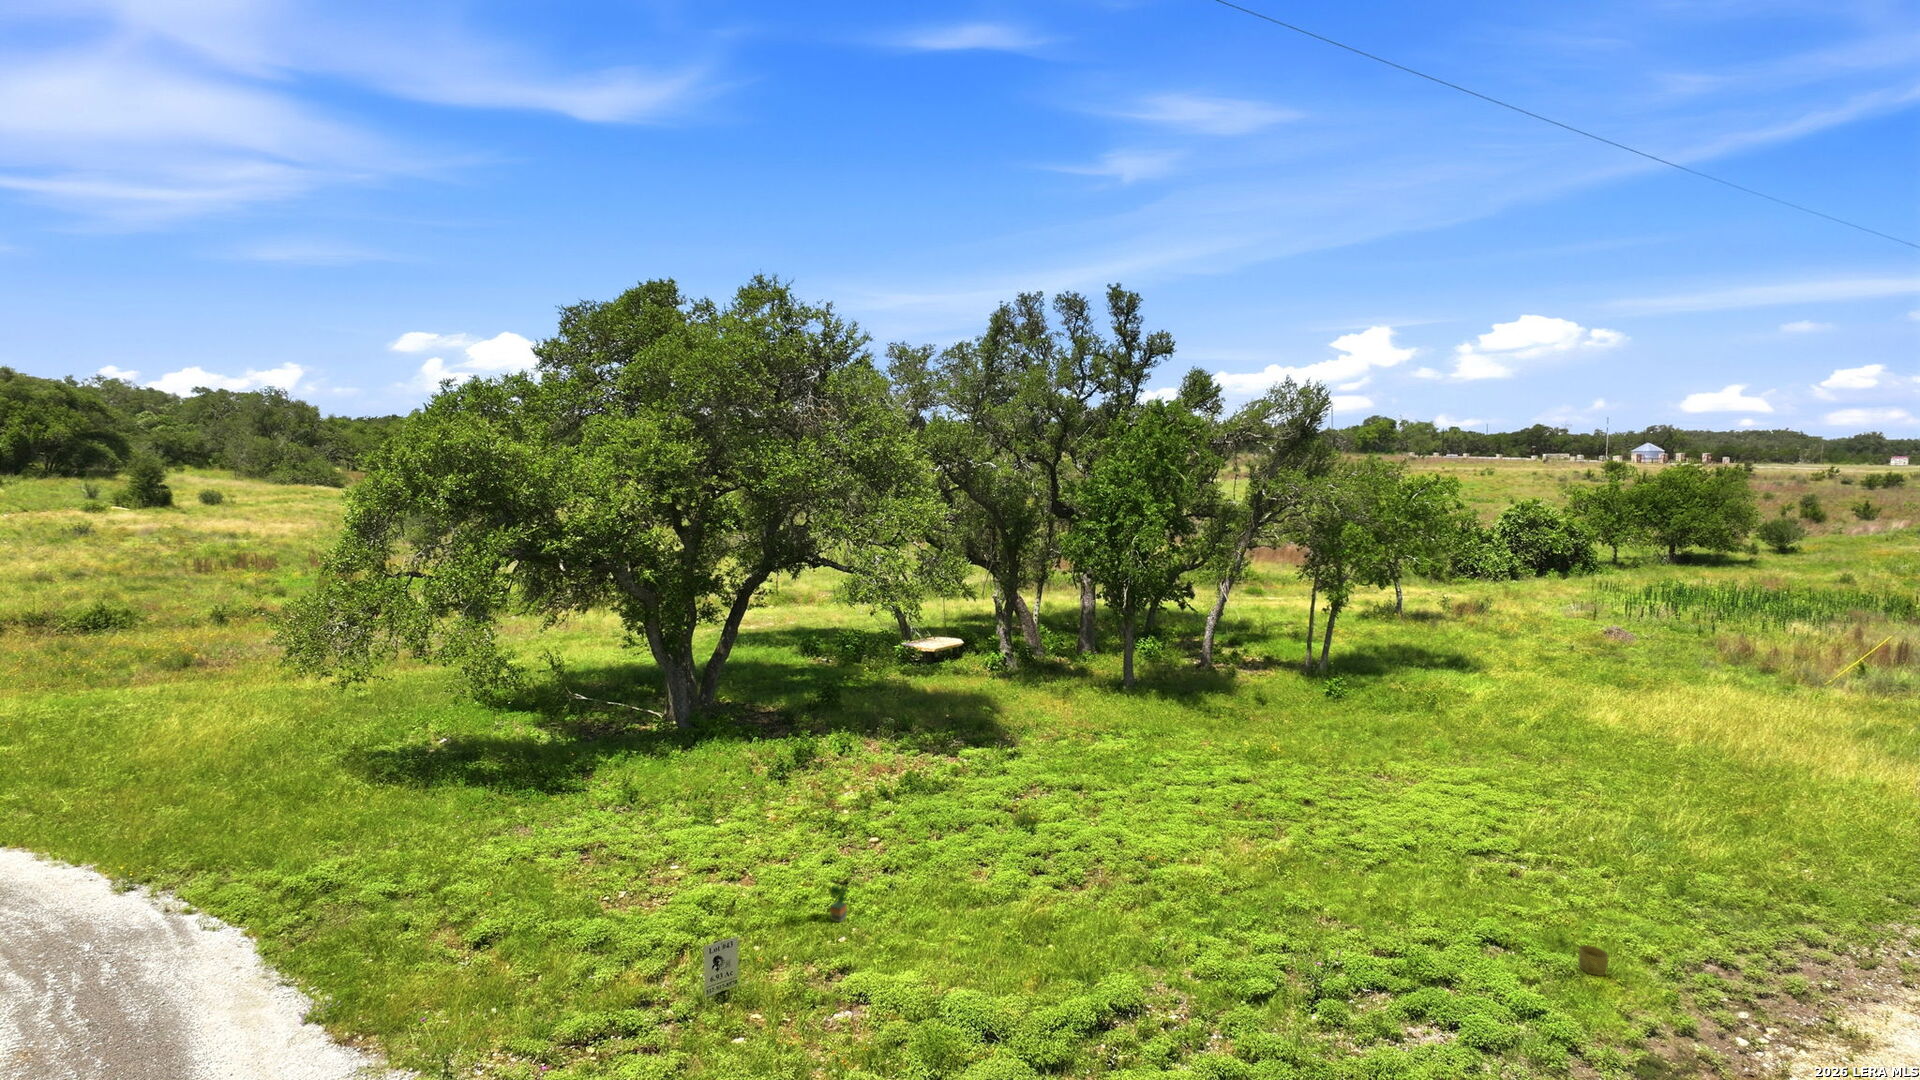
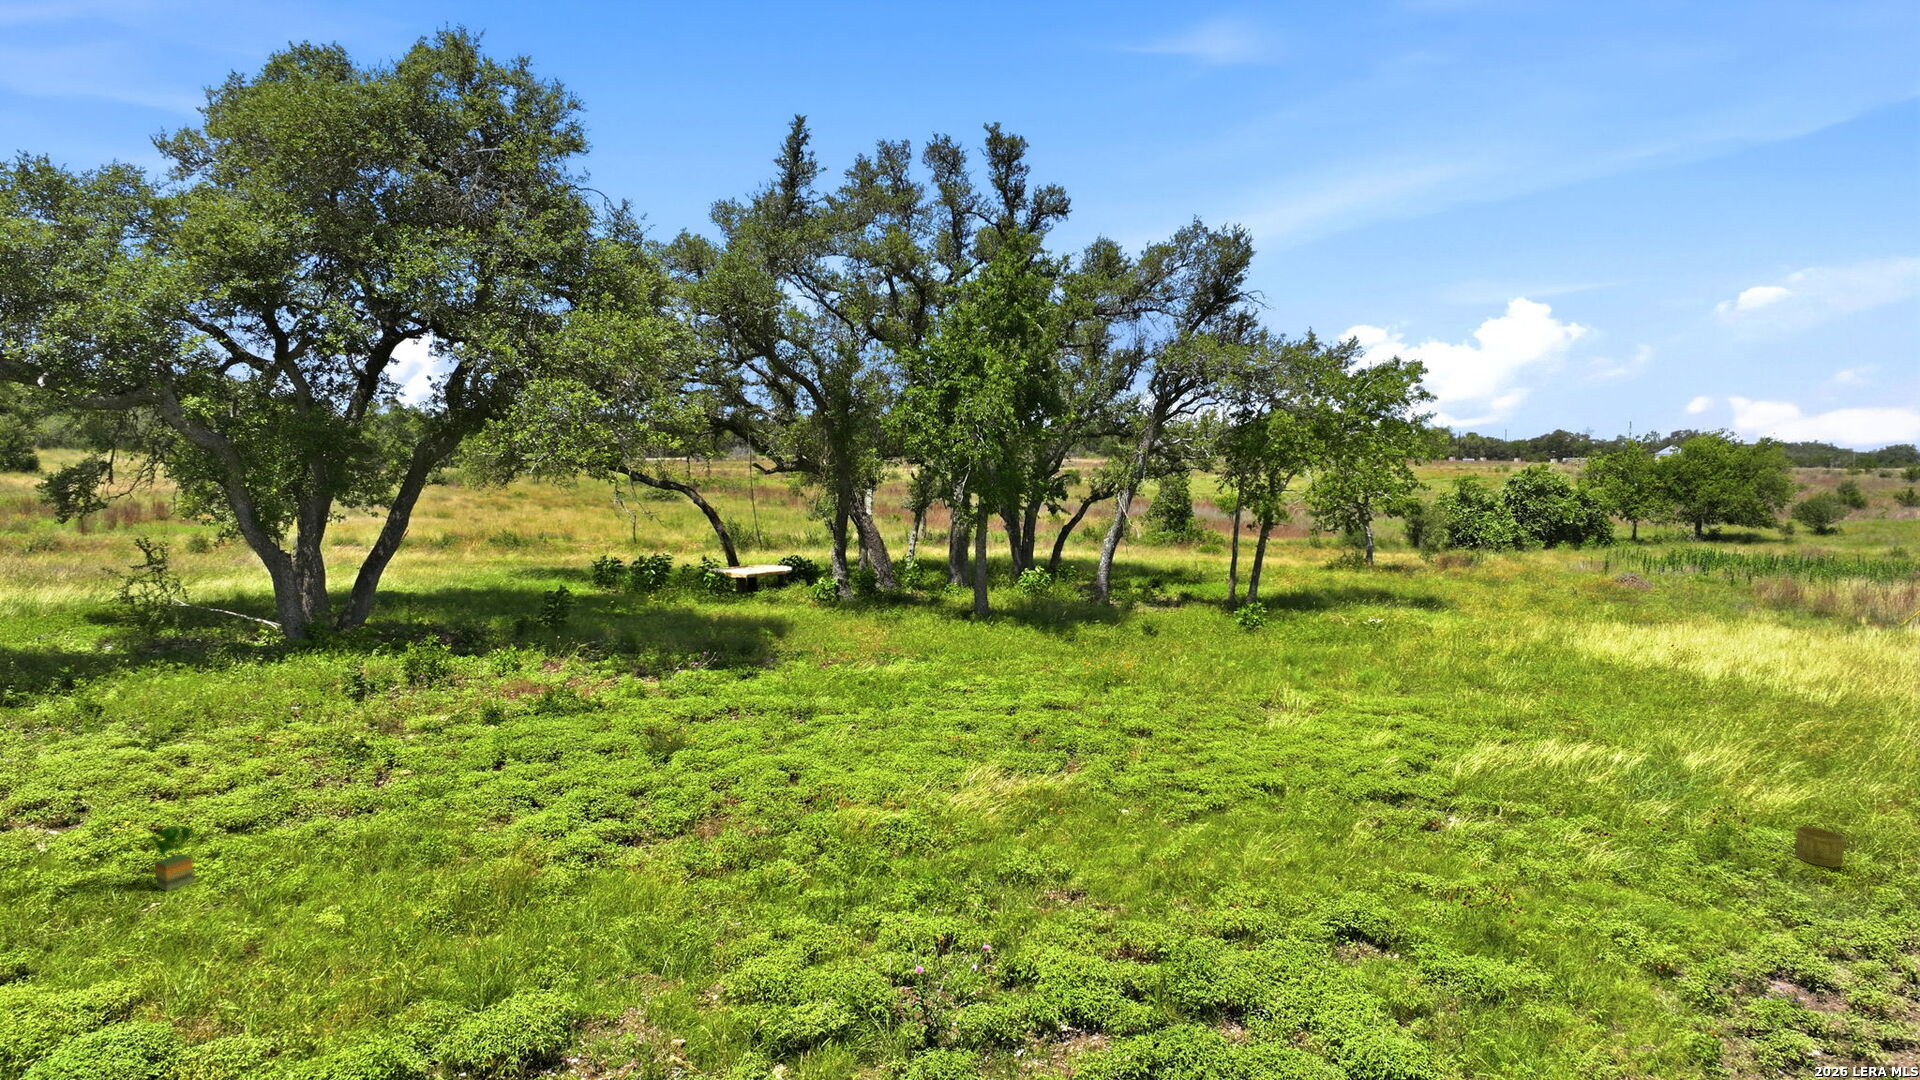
wooden bucket: present [1578,945,1609,976] -> present [1795,826,1846,867]

